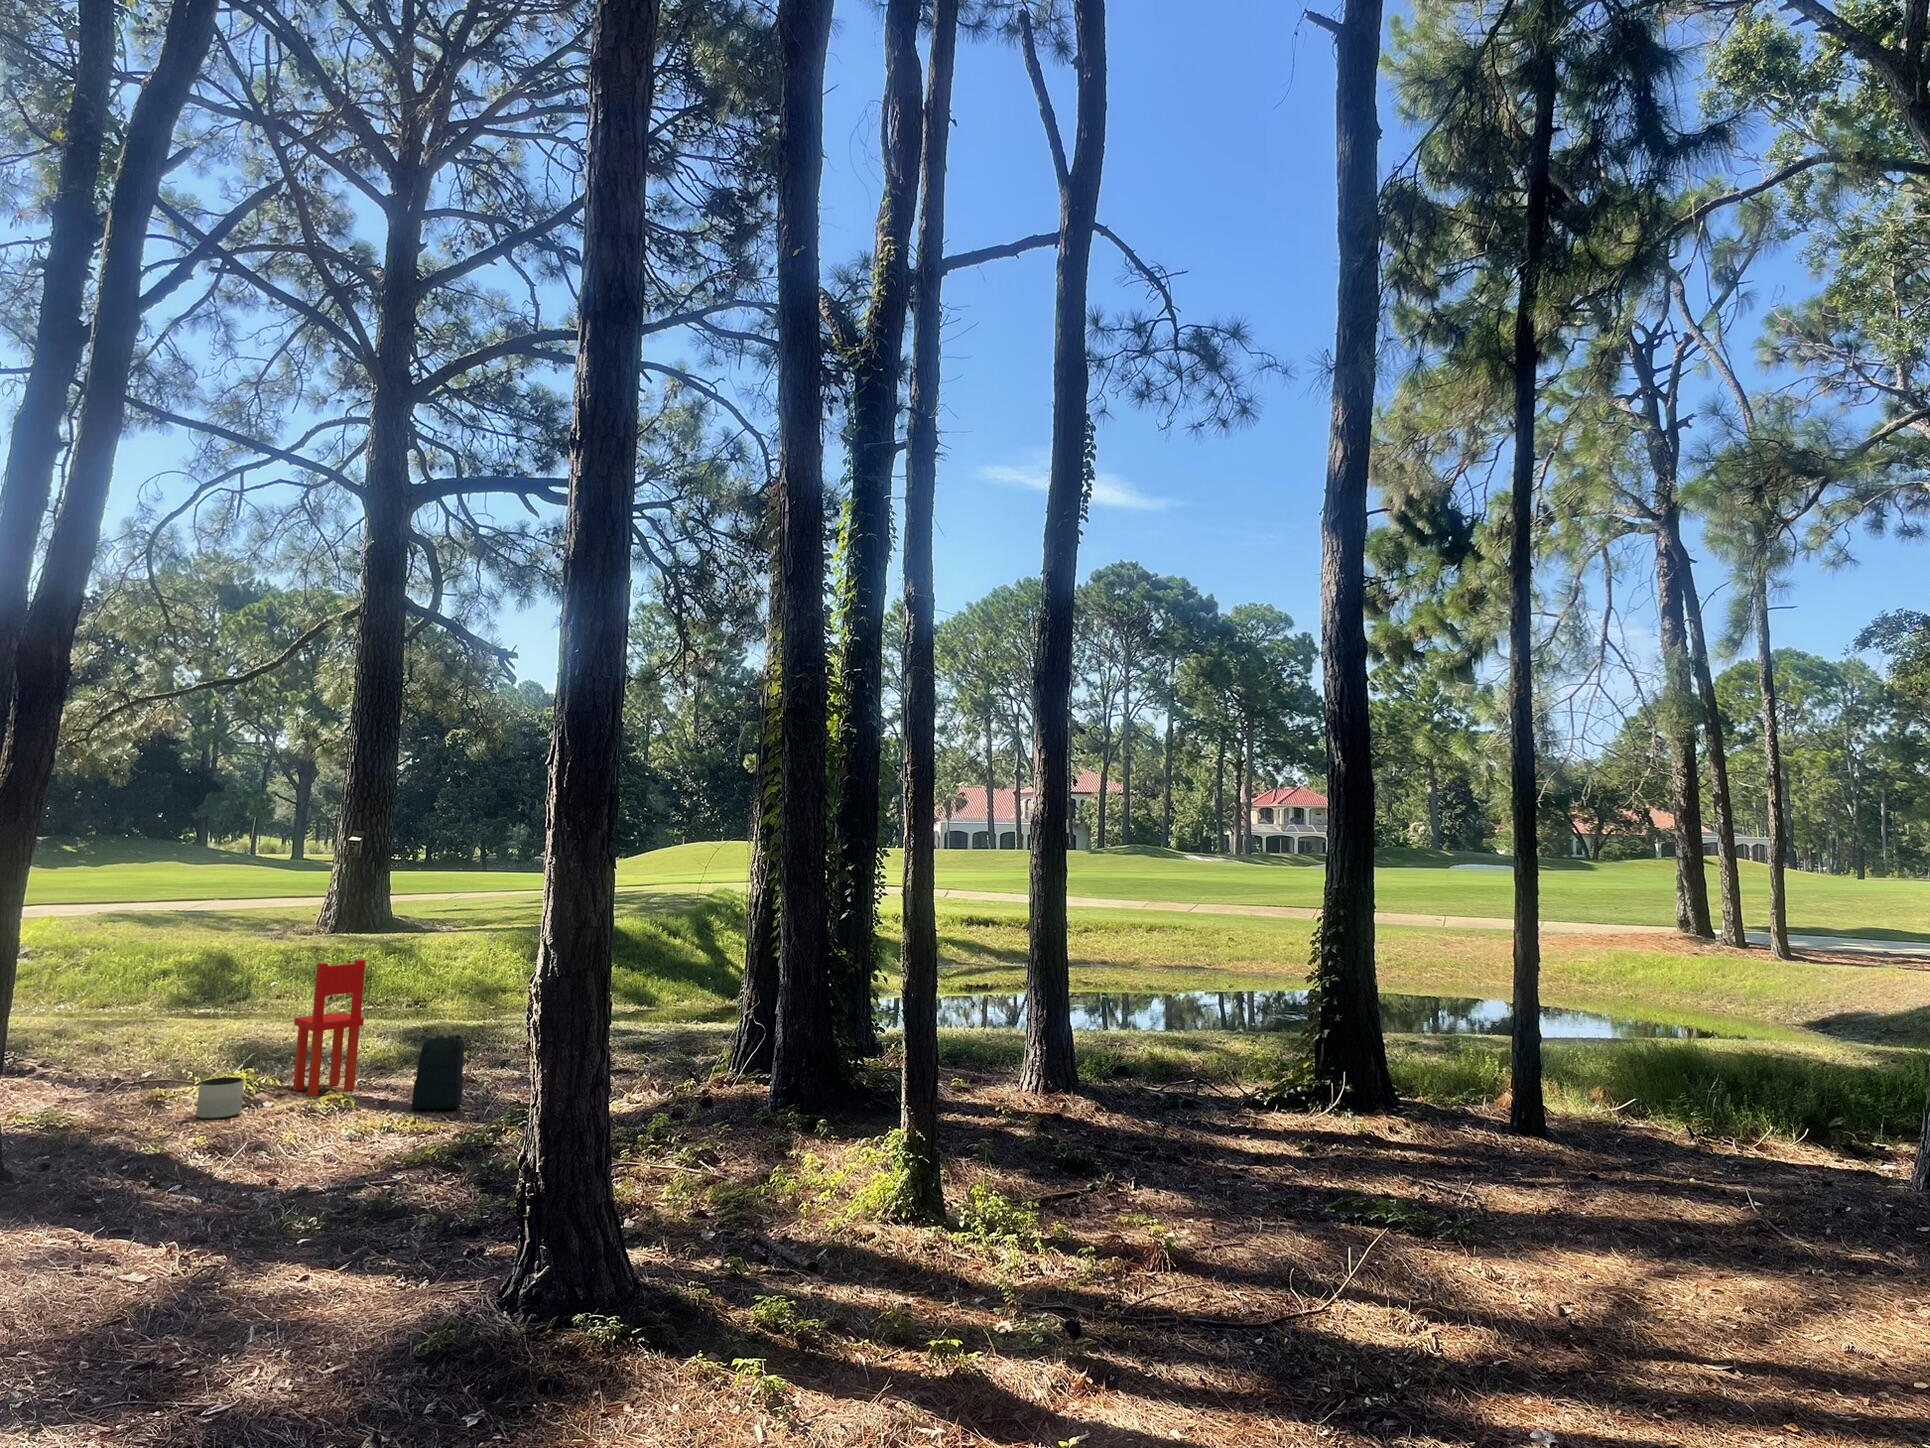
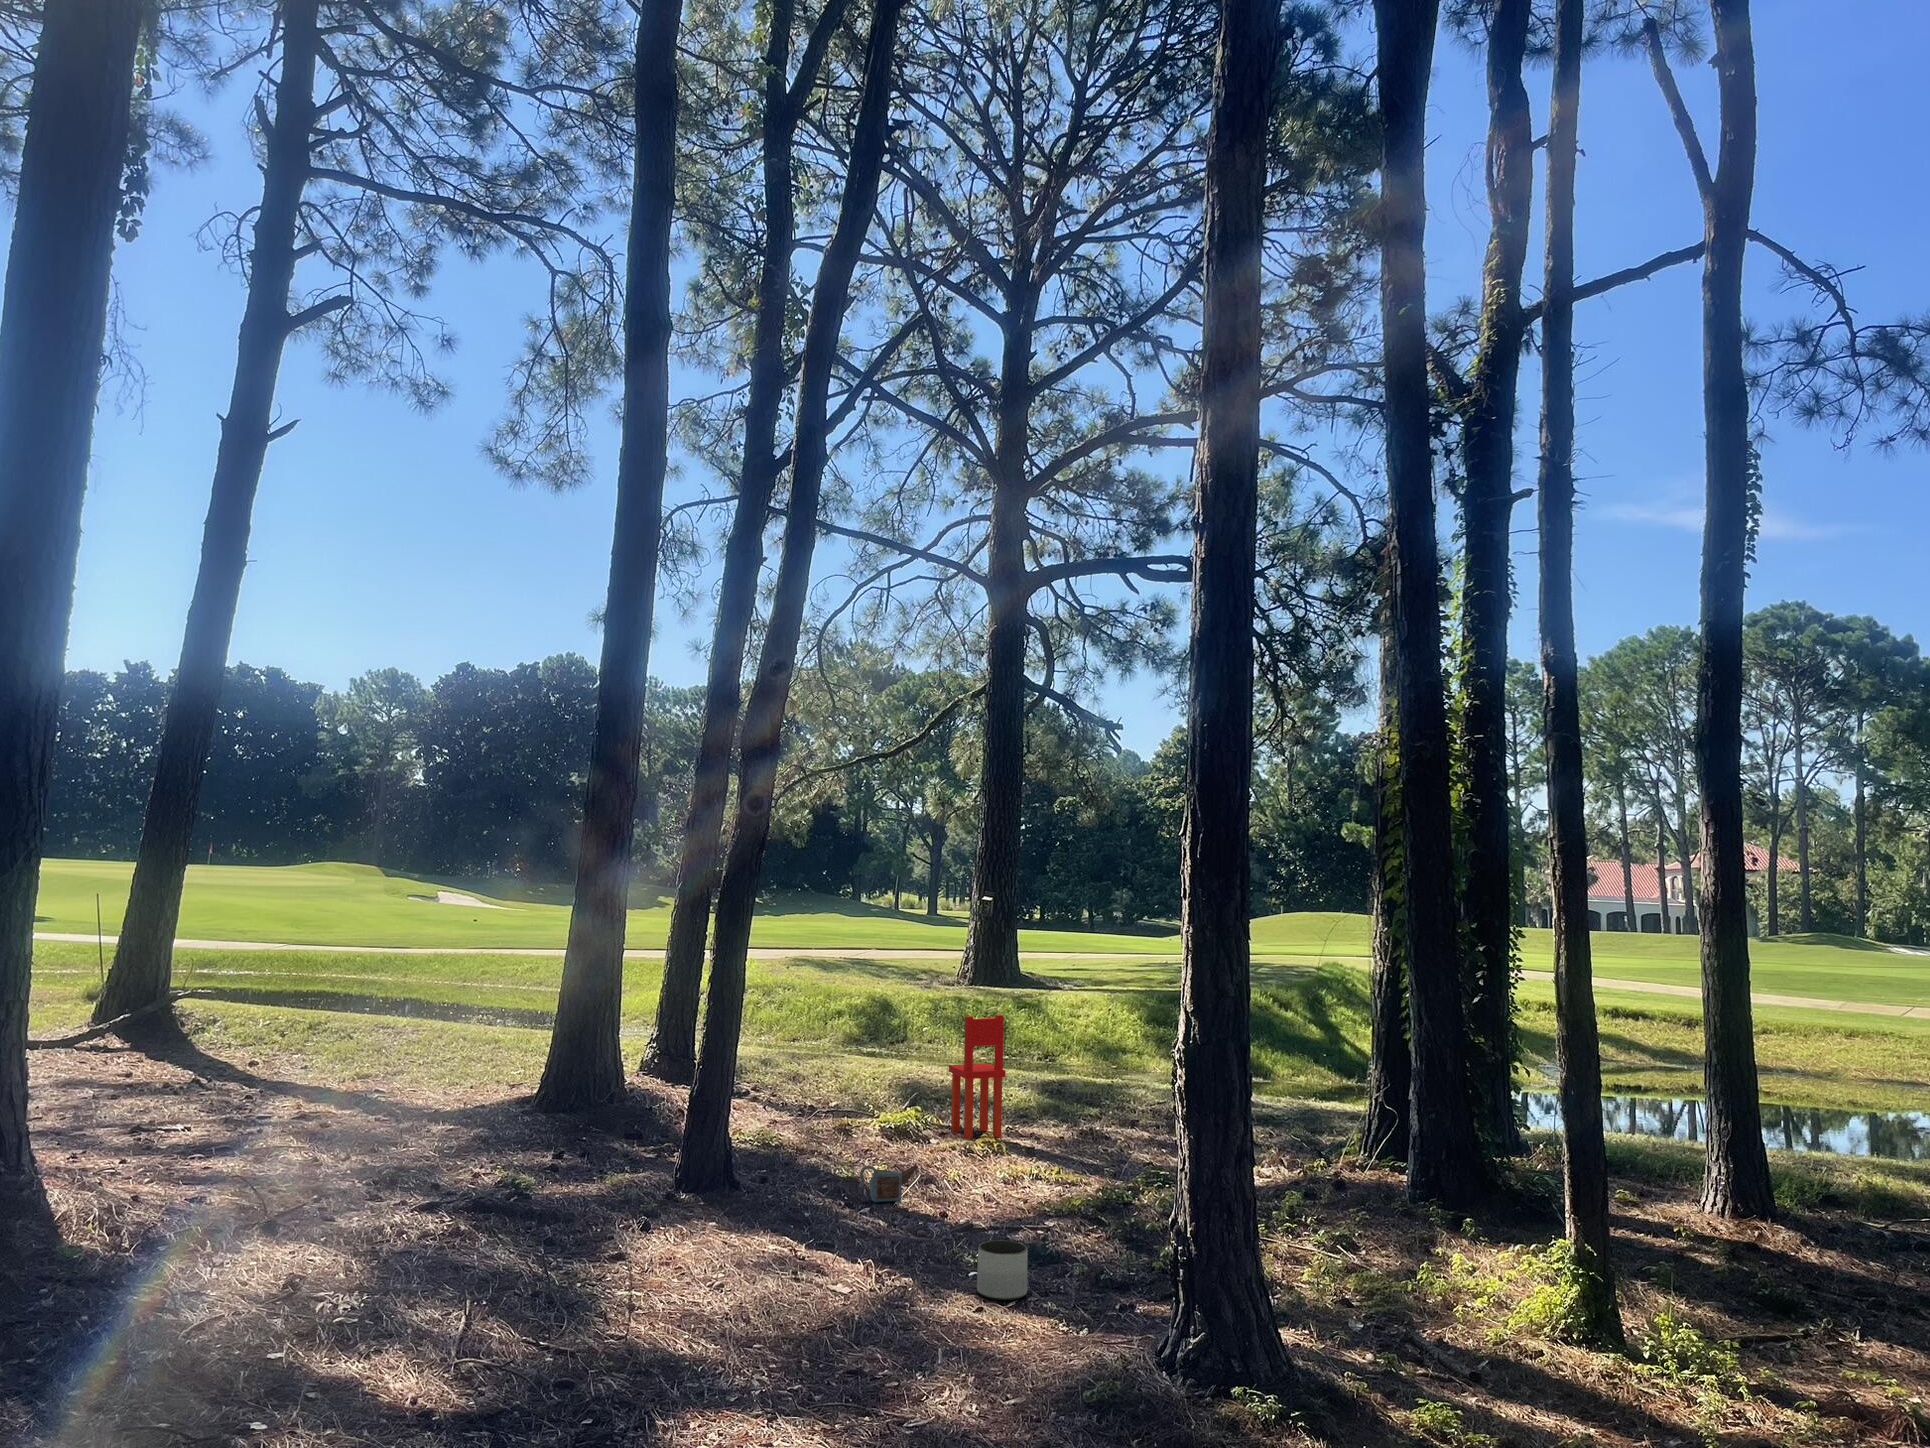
backpack: present [412,1034,464,1109] -> none [1054,1090,1097,1164]
planter: present [196,1077,244,1119] -> present [977,1240,1028,1300]
watering can: none [144,1135,230,1185] -> present [859,1165,918,1202]

